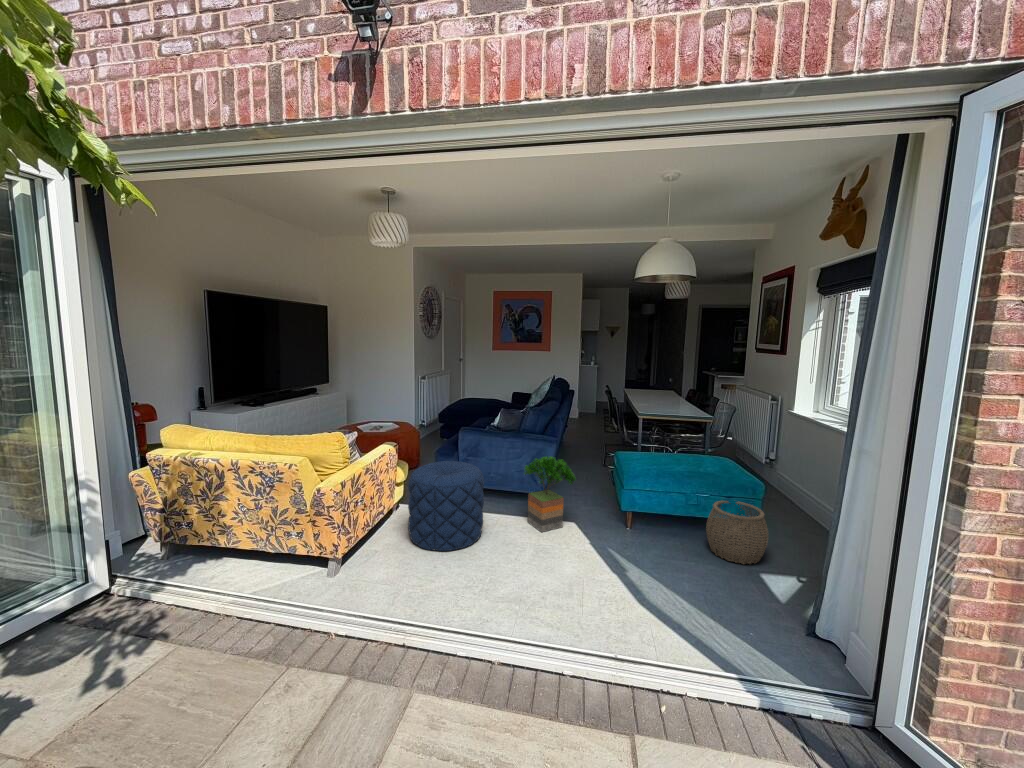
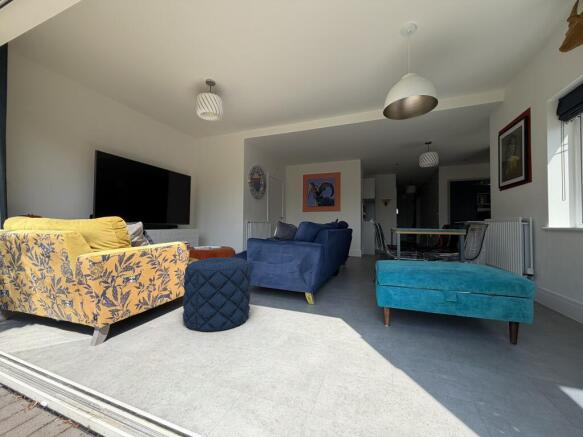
potted tree: present [525,456,576,532] -> none [288,255,334,323]
woven basket: present [706,501,768,564] -> none [468,297,550,371]

